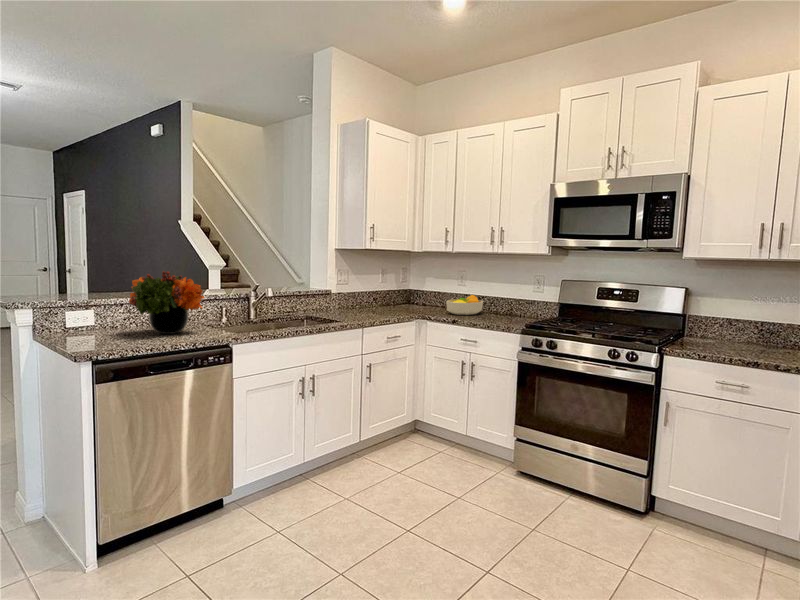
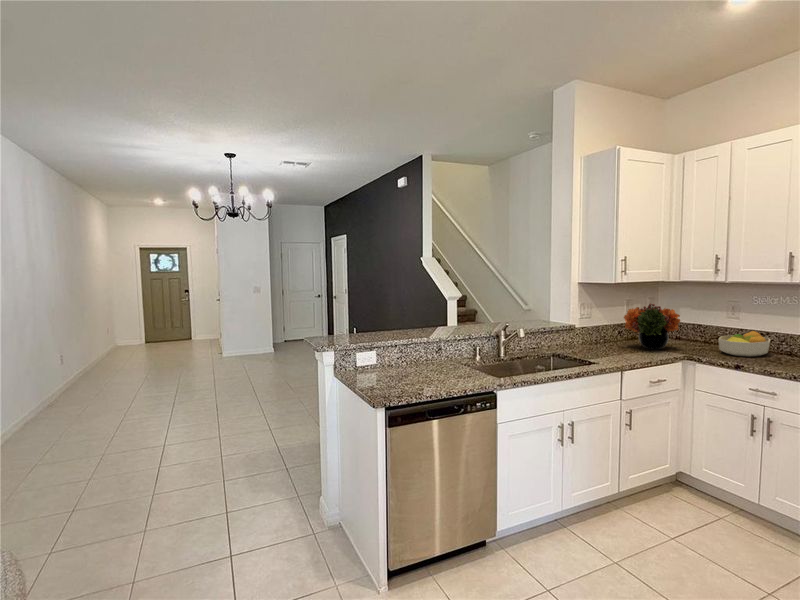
flower arrangement: present [129,271,204,334] -> present [624,303,680,349]

